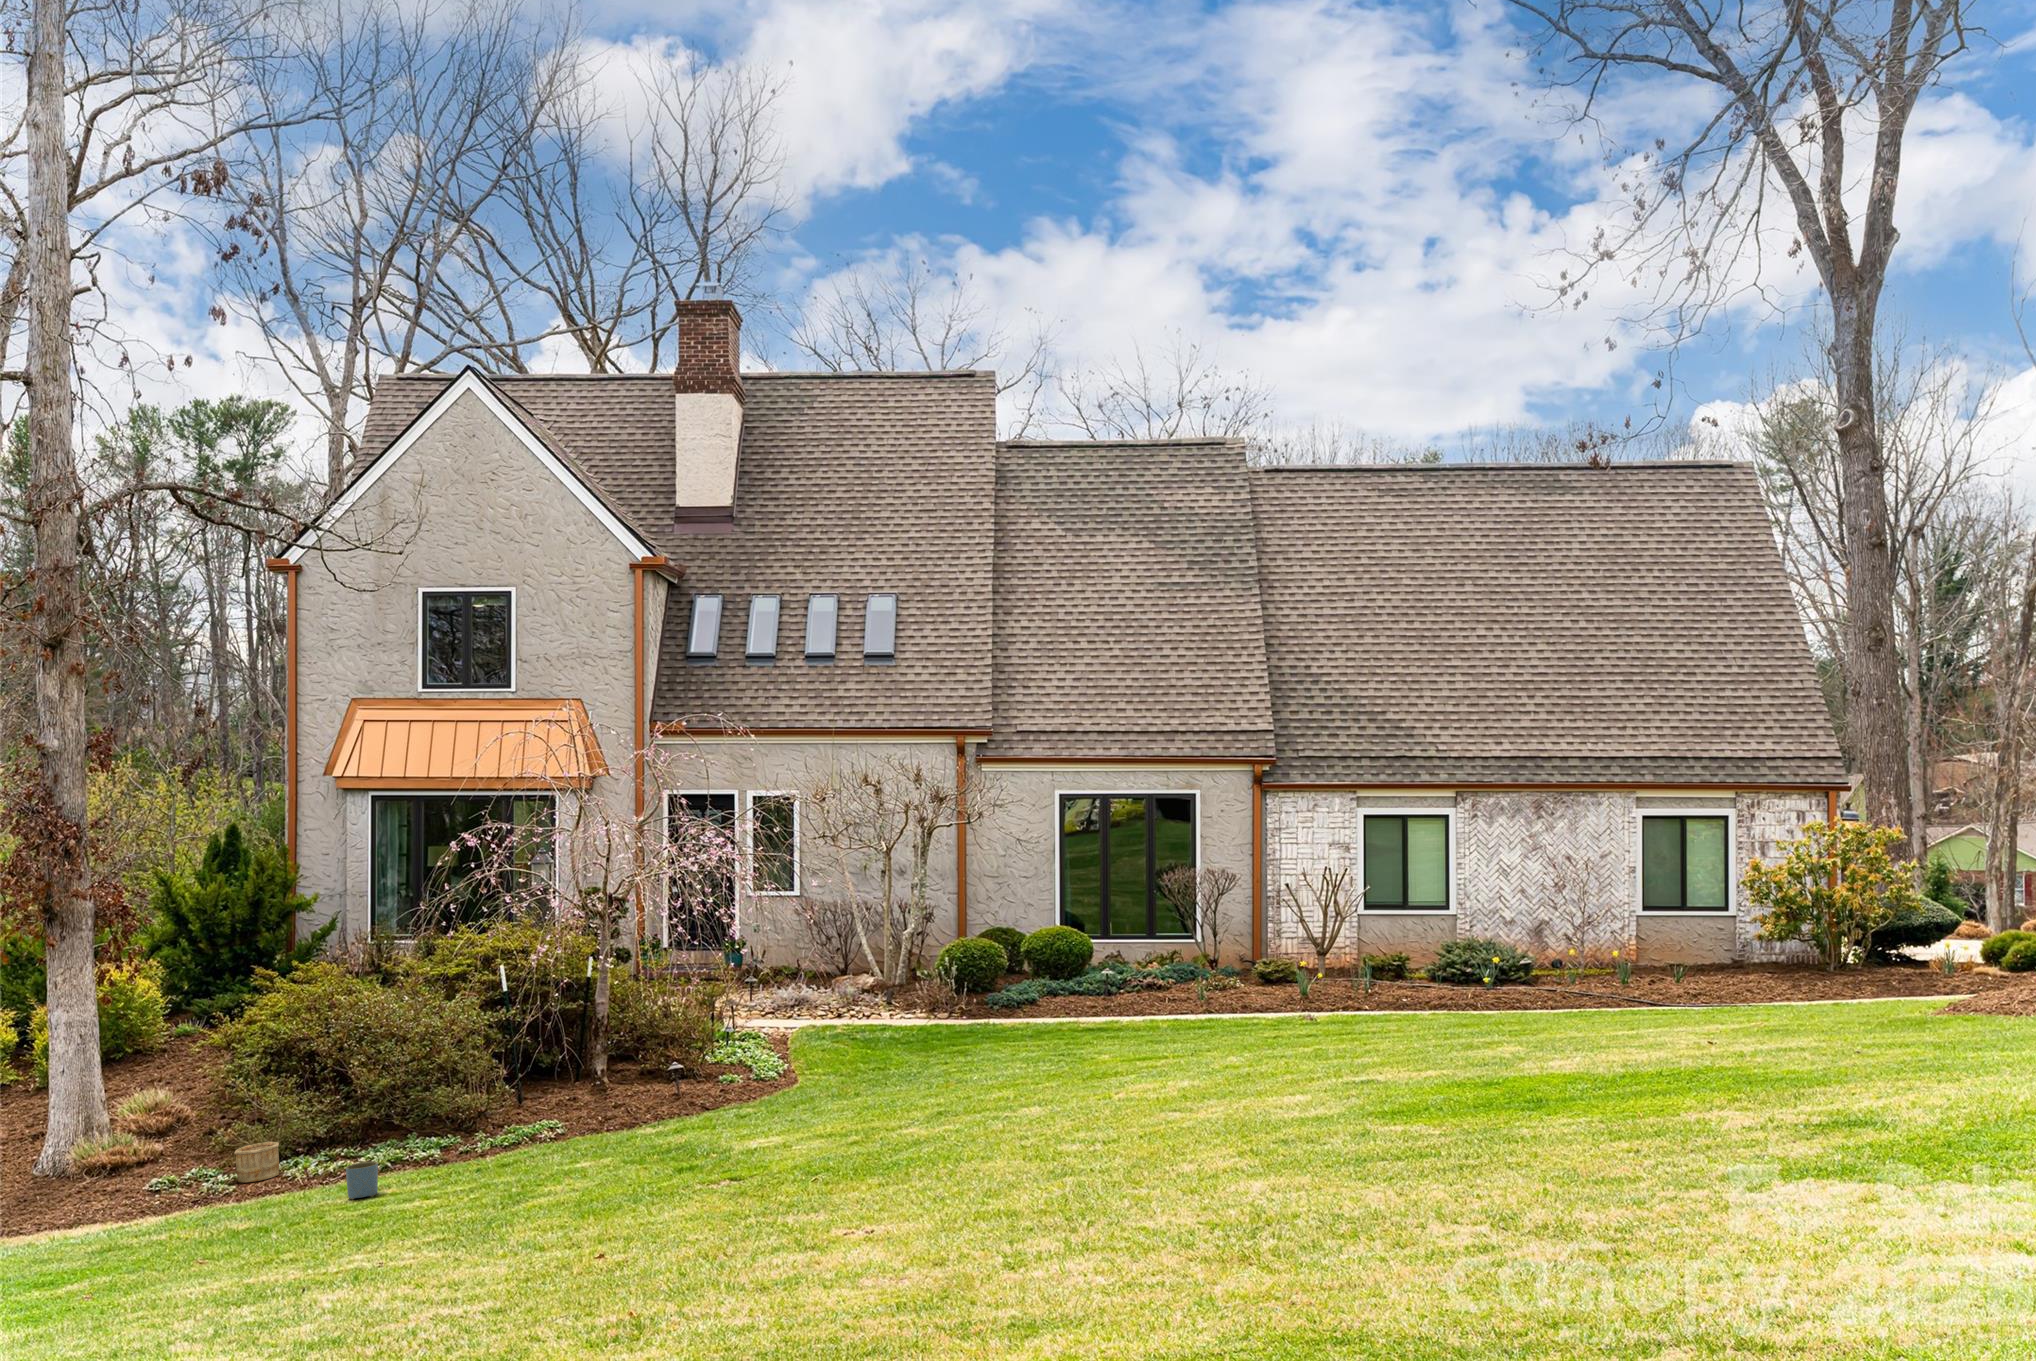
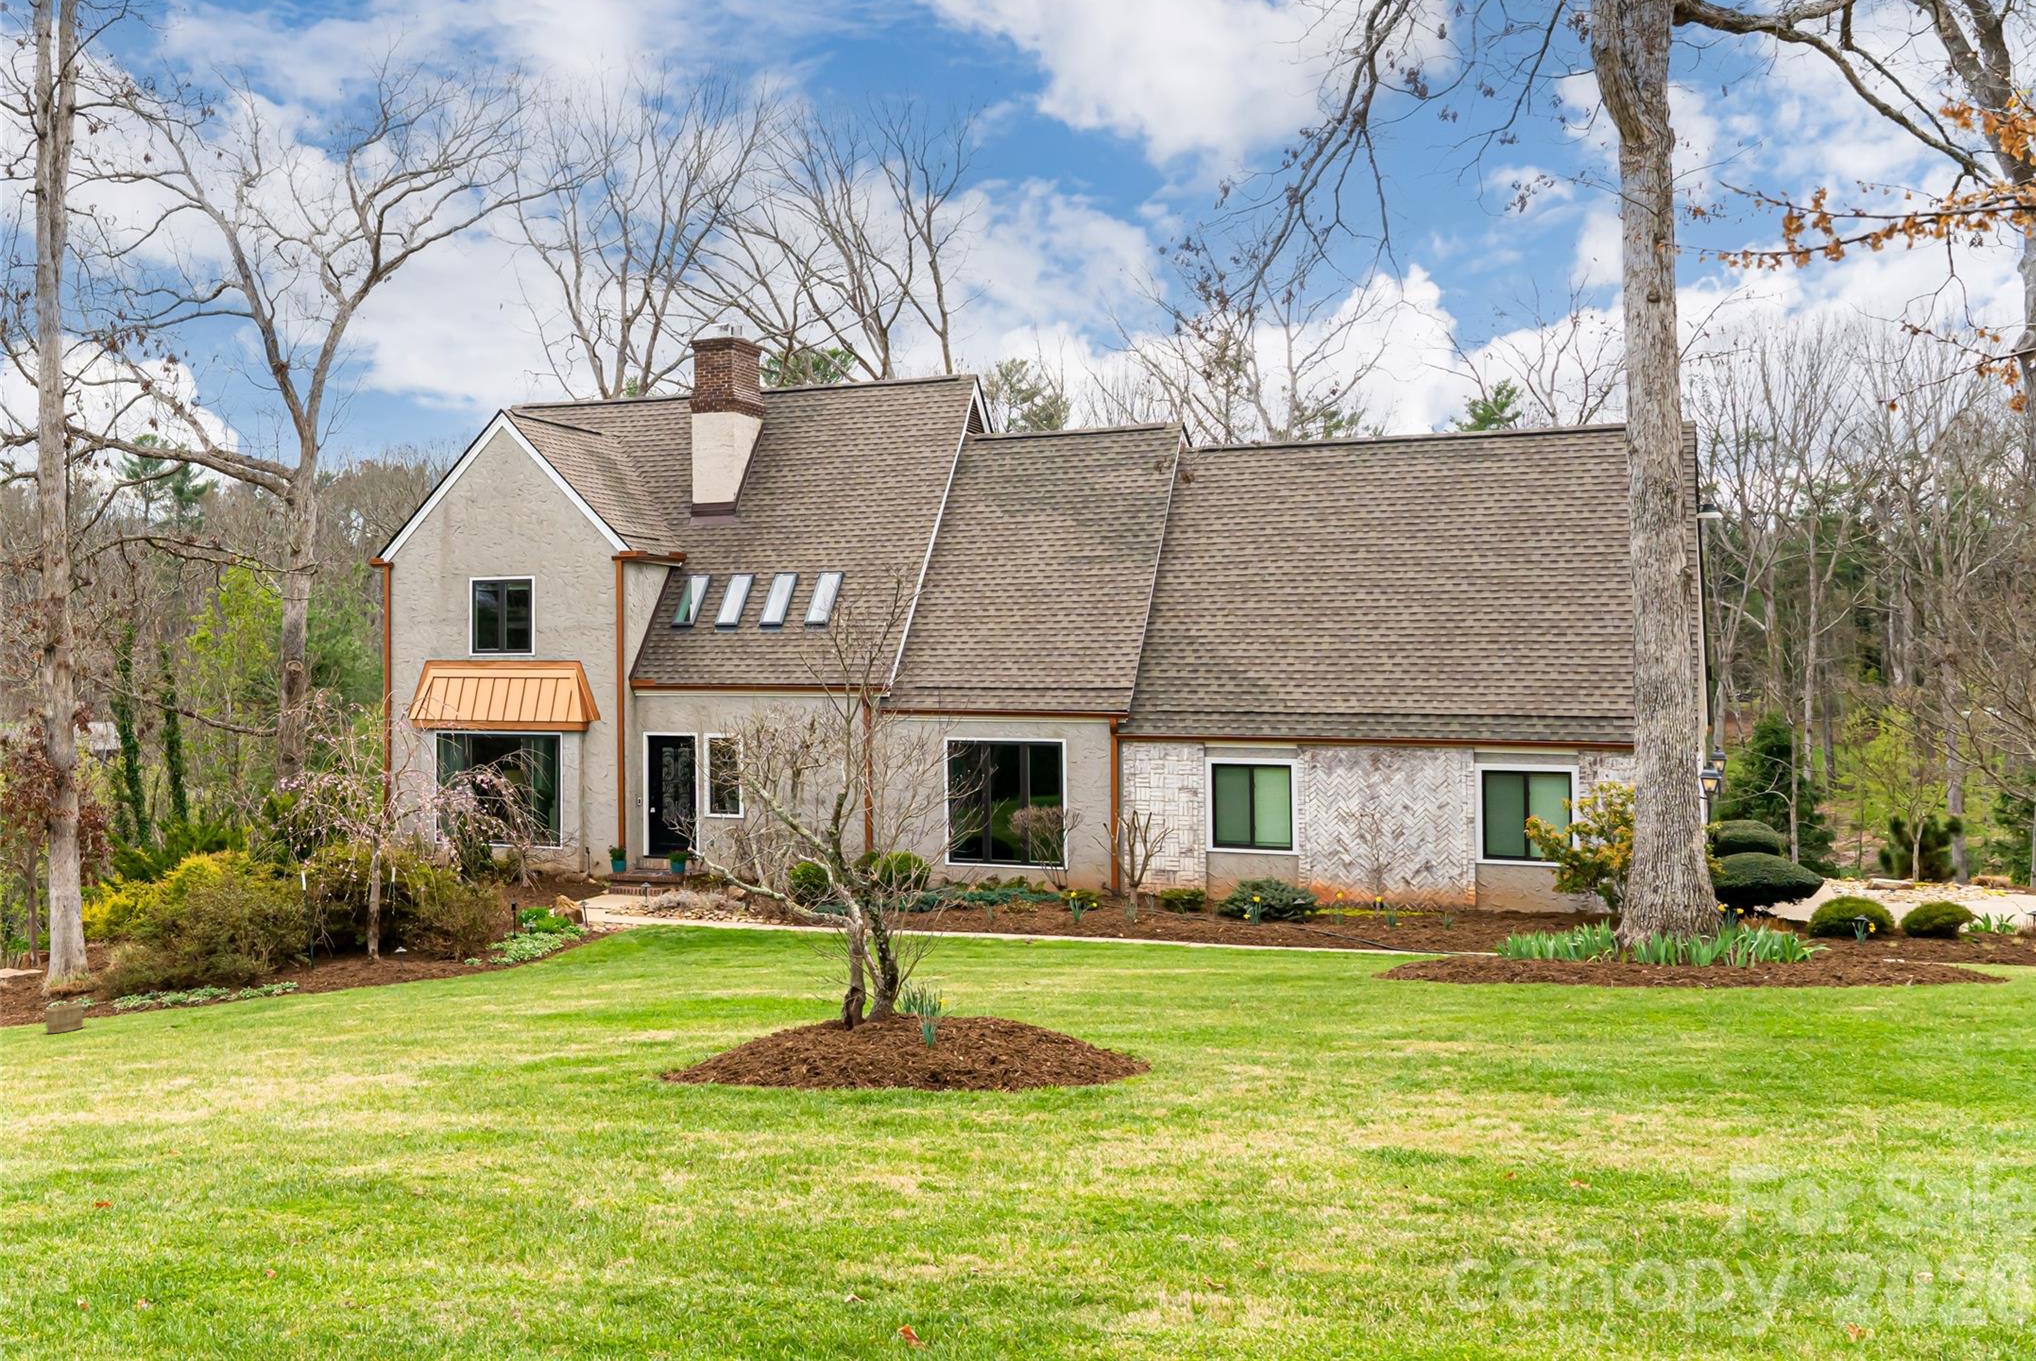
planter: present [346,1162,378,1200] -> none [31,1028,60,1057]

